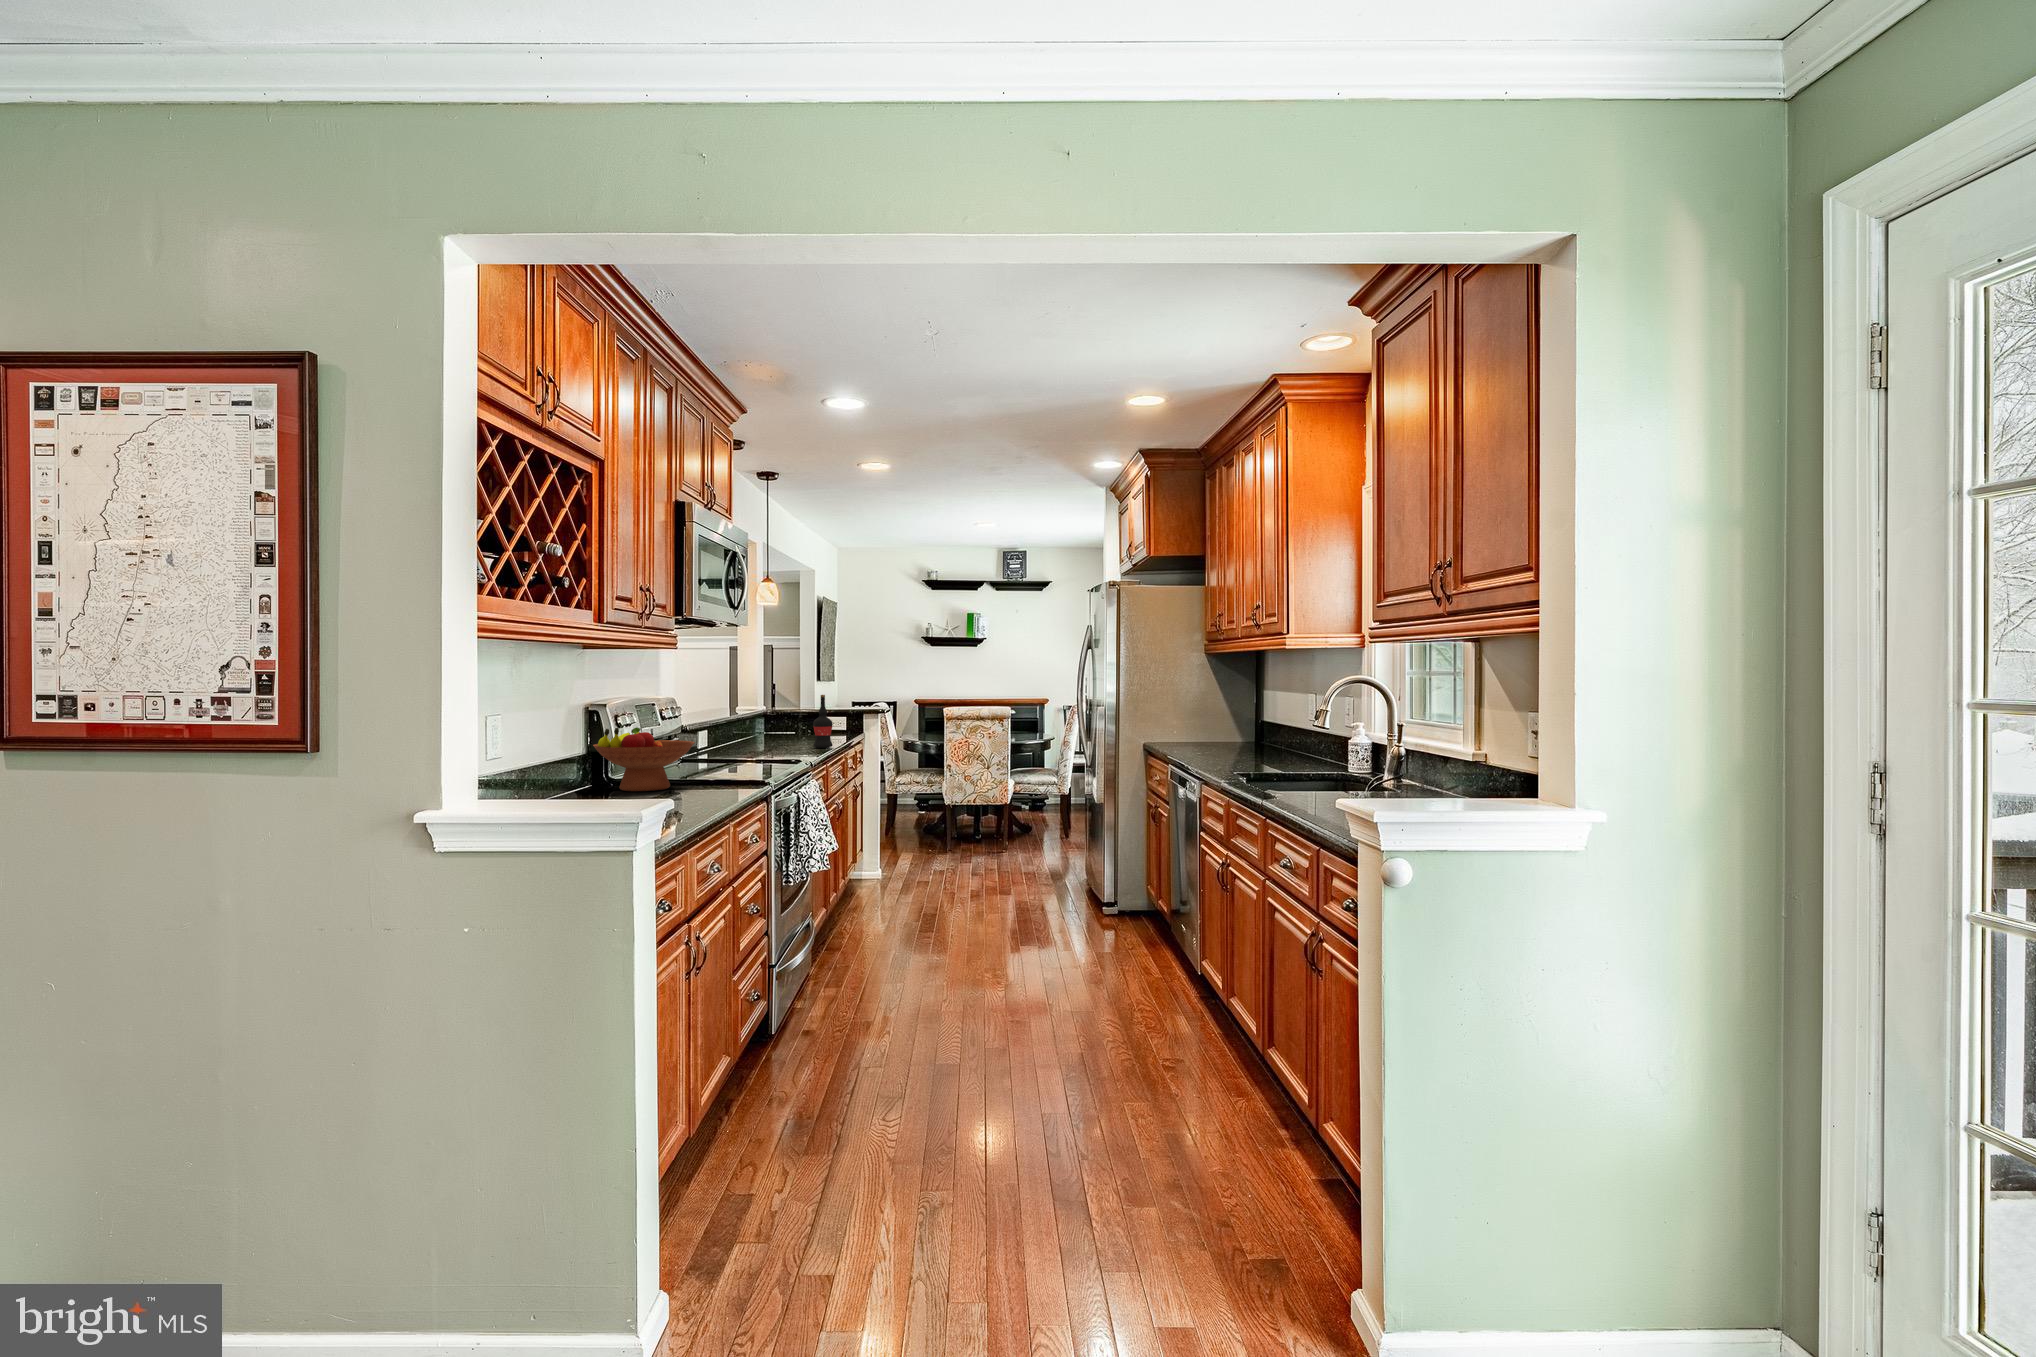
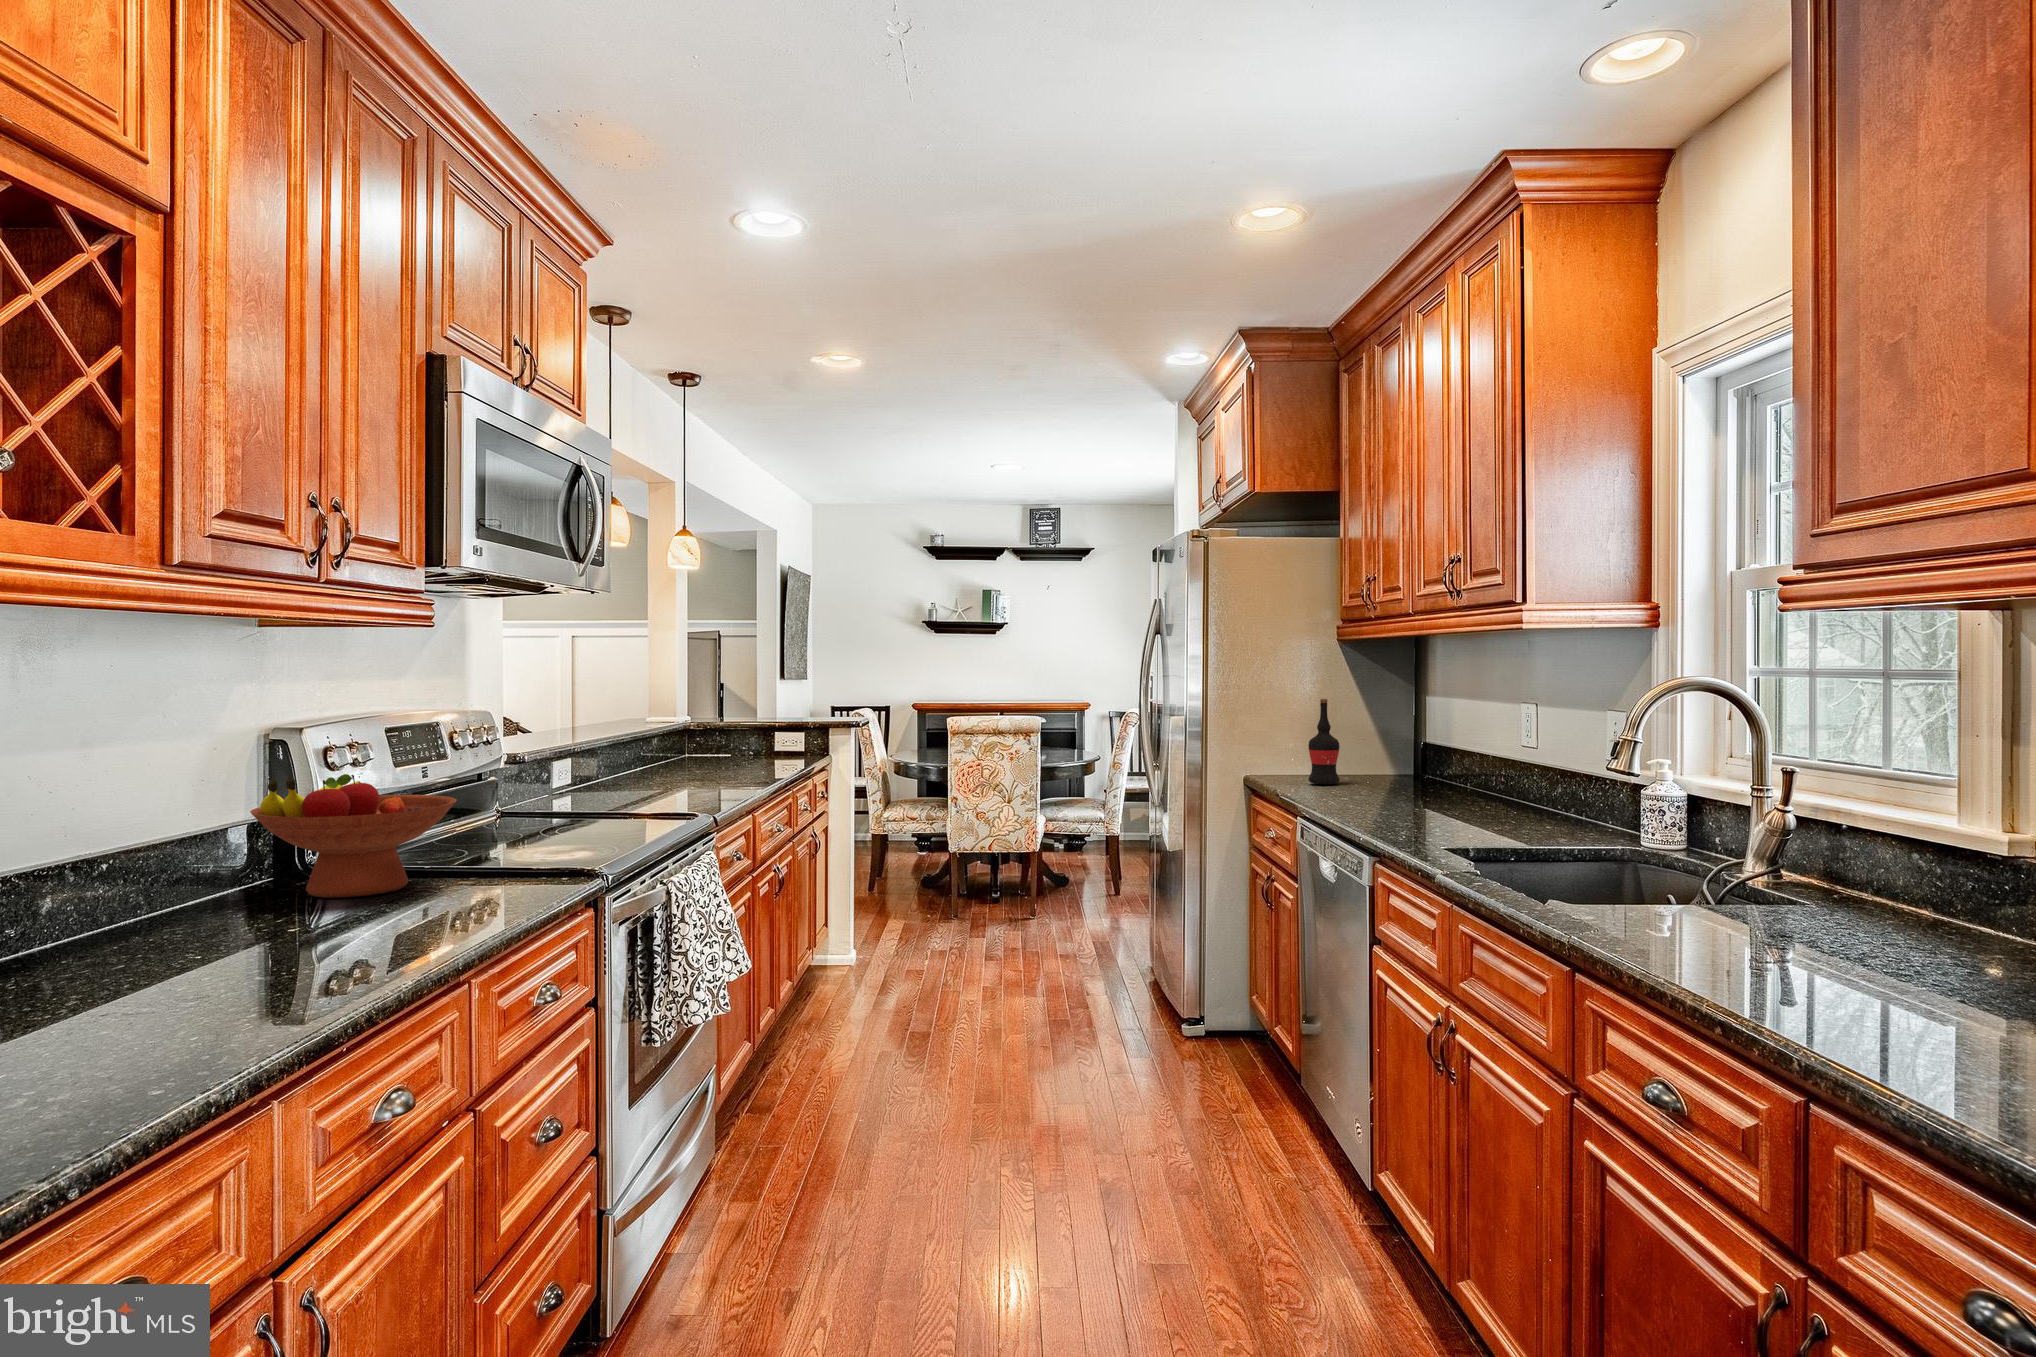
wine bottle: present [813,695,833,748] -> present [1308,699,1340,784]

